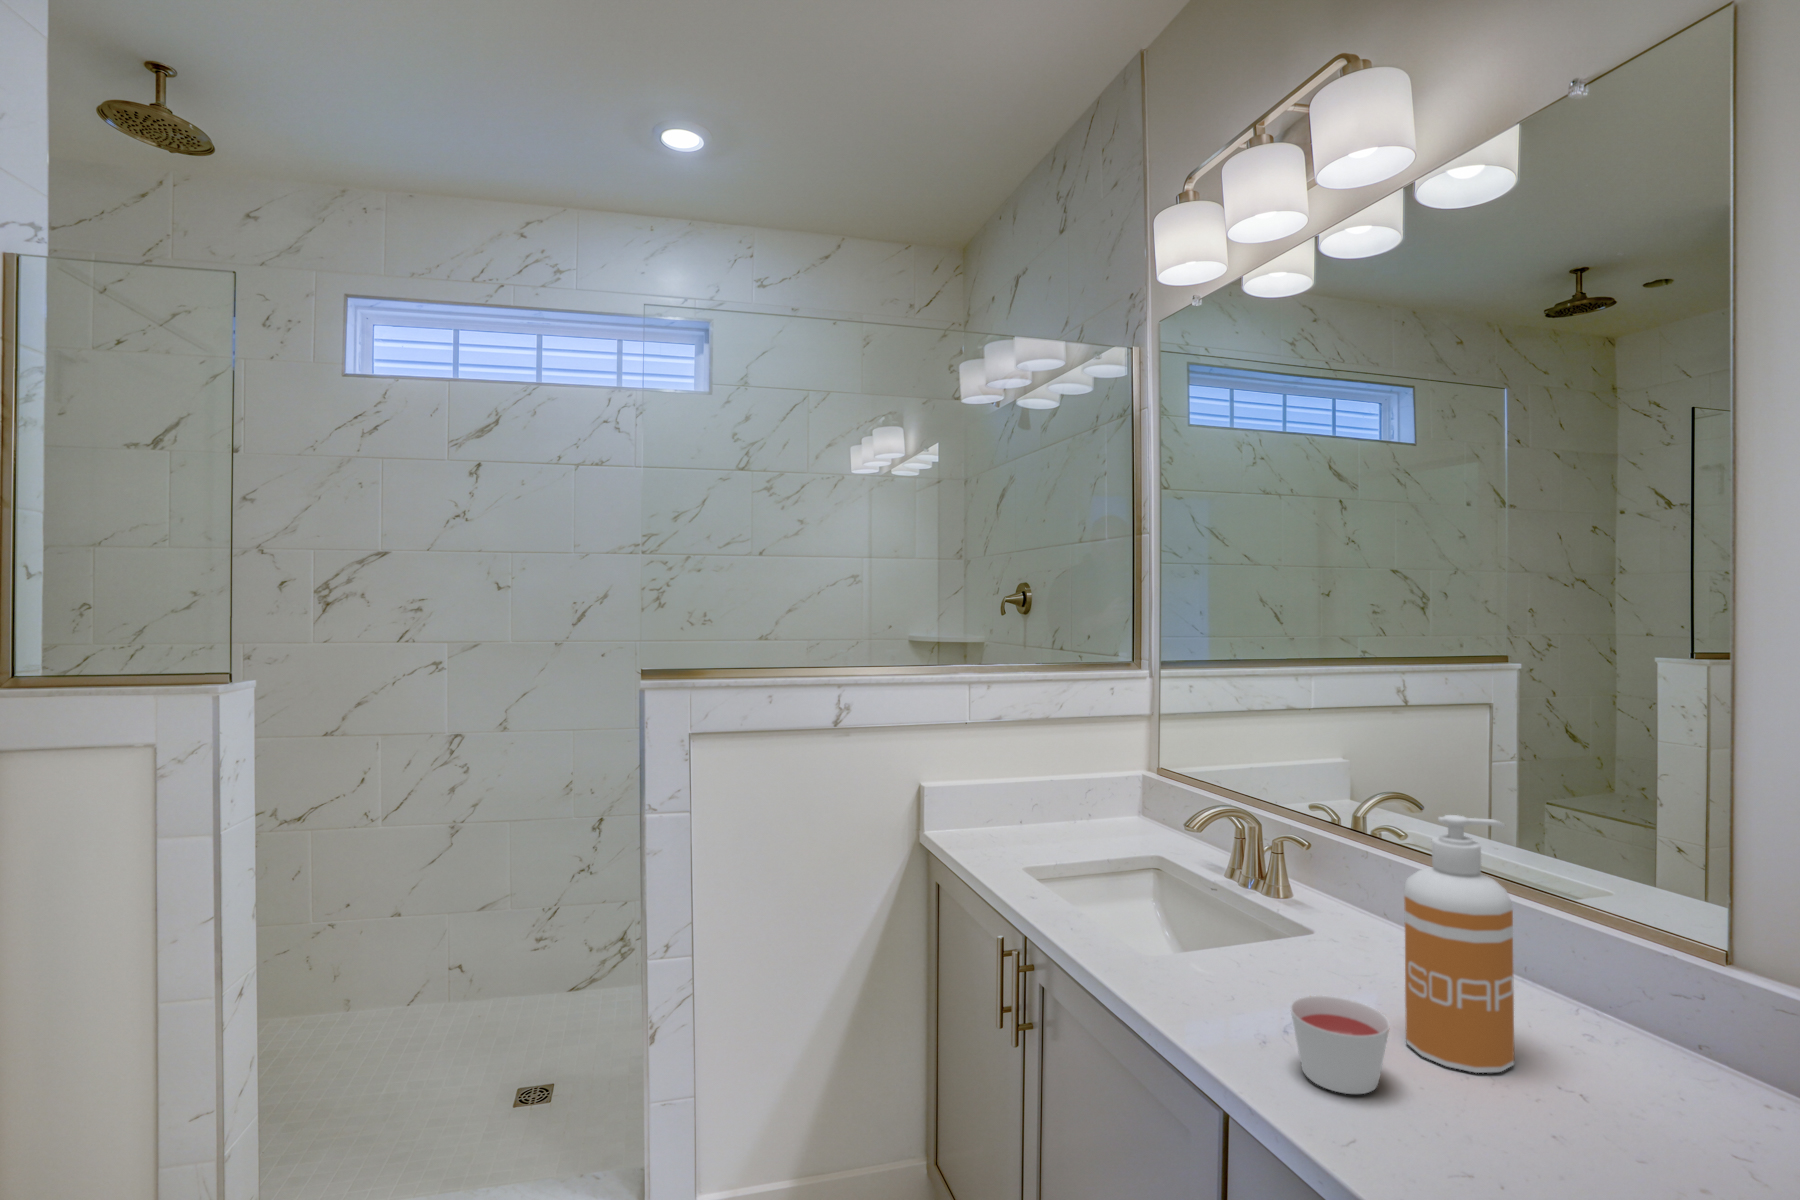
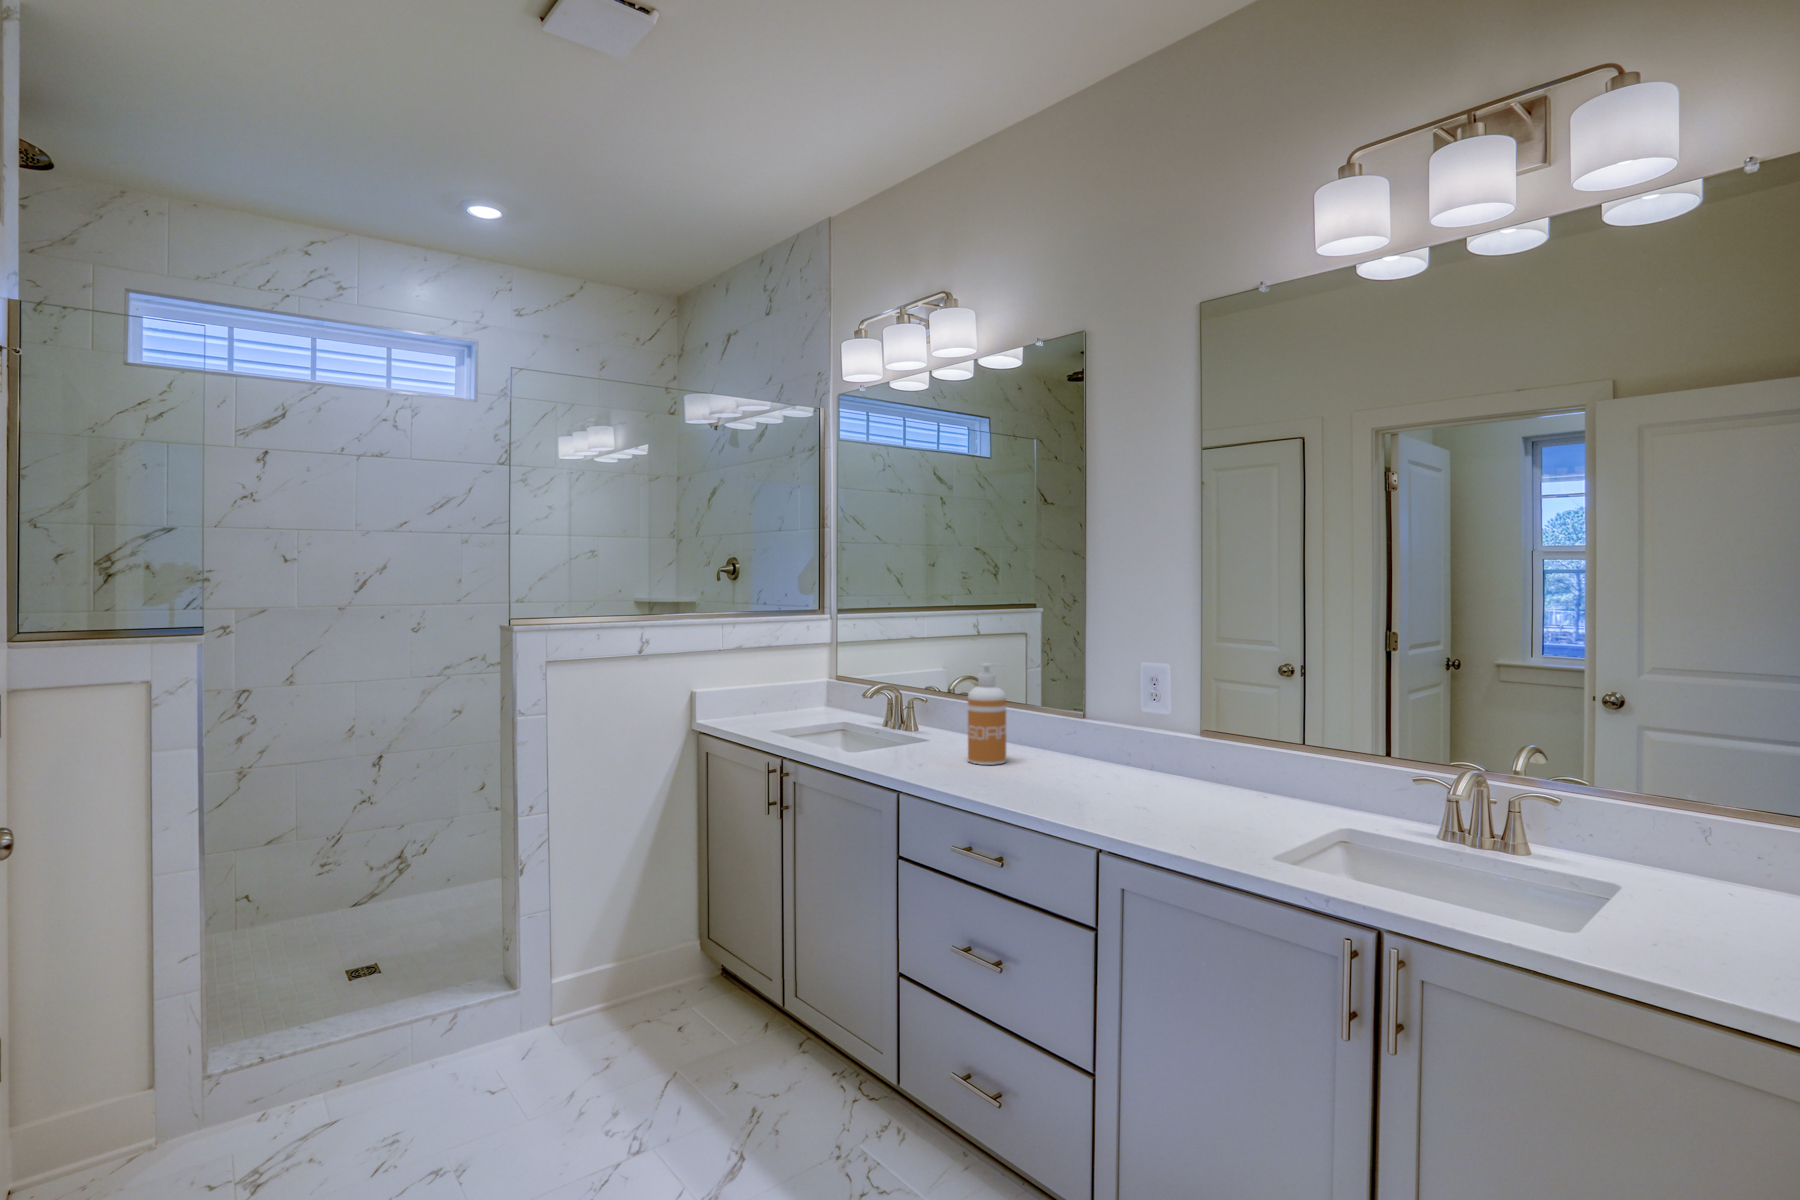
candle: present [1290,995,1390,1094] -> none [924,741,962,773]

